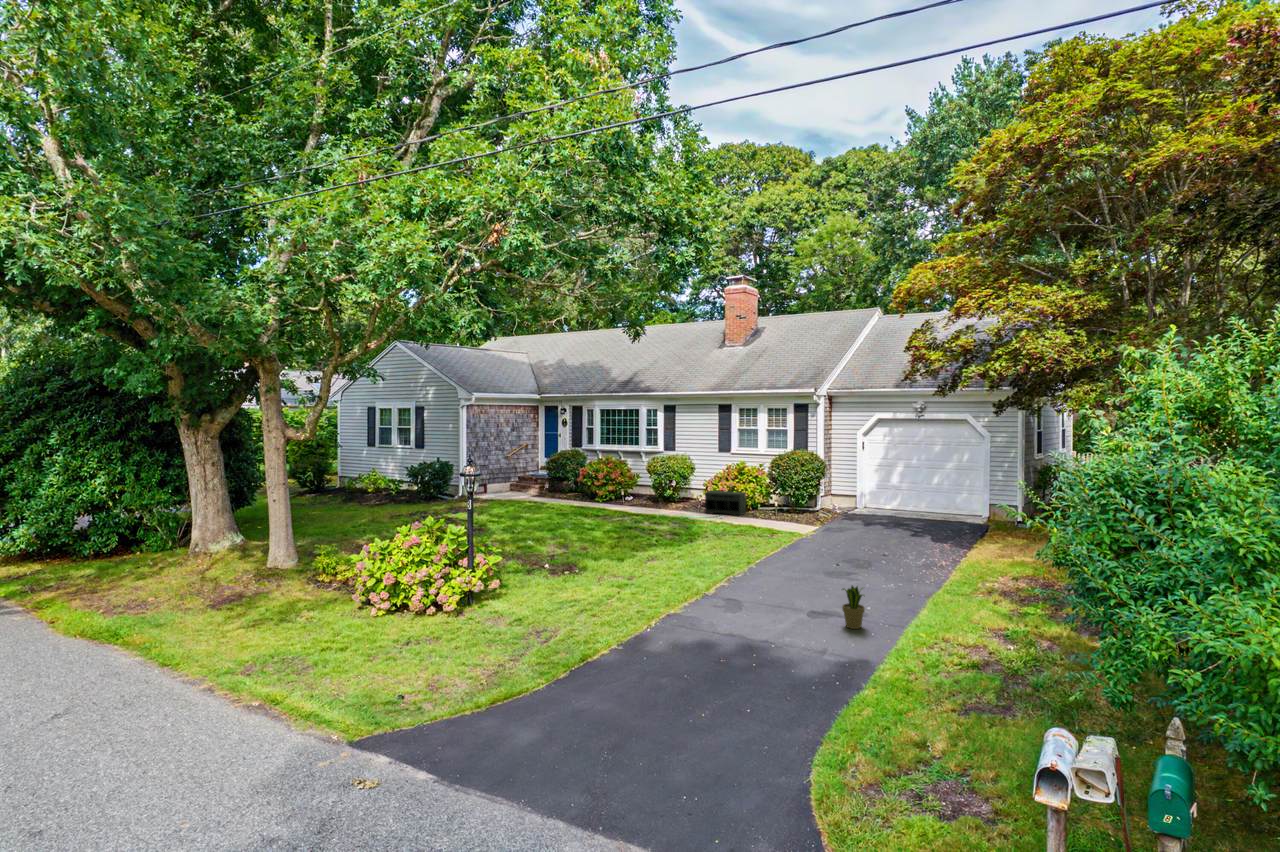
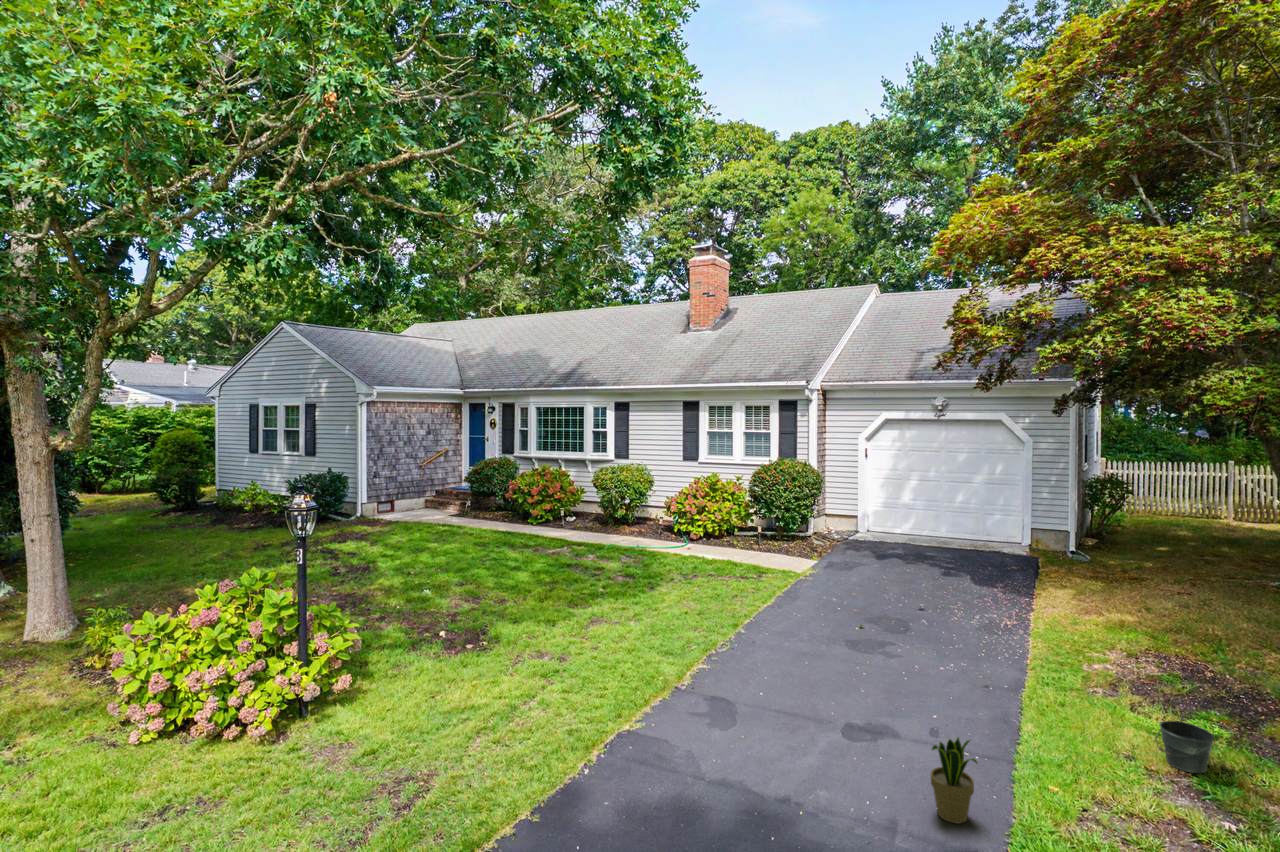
bench: present [705,491,746,515] -> none [667,511,719,545]
bucket: none [984,591,1014,617] -> present [1156,721,1214,773]

